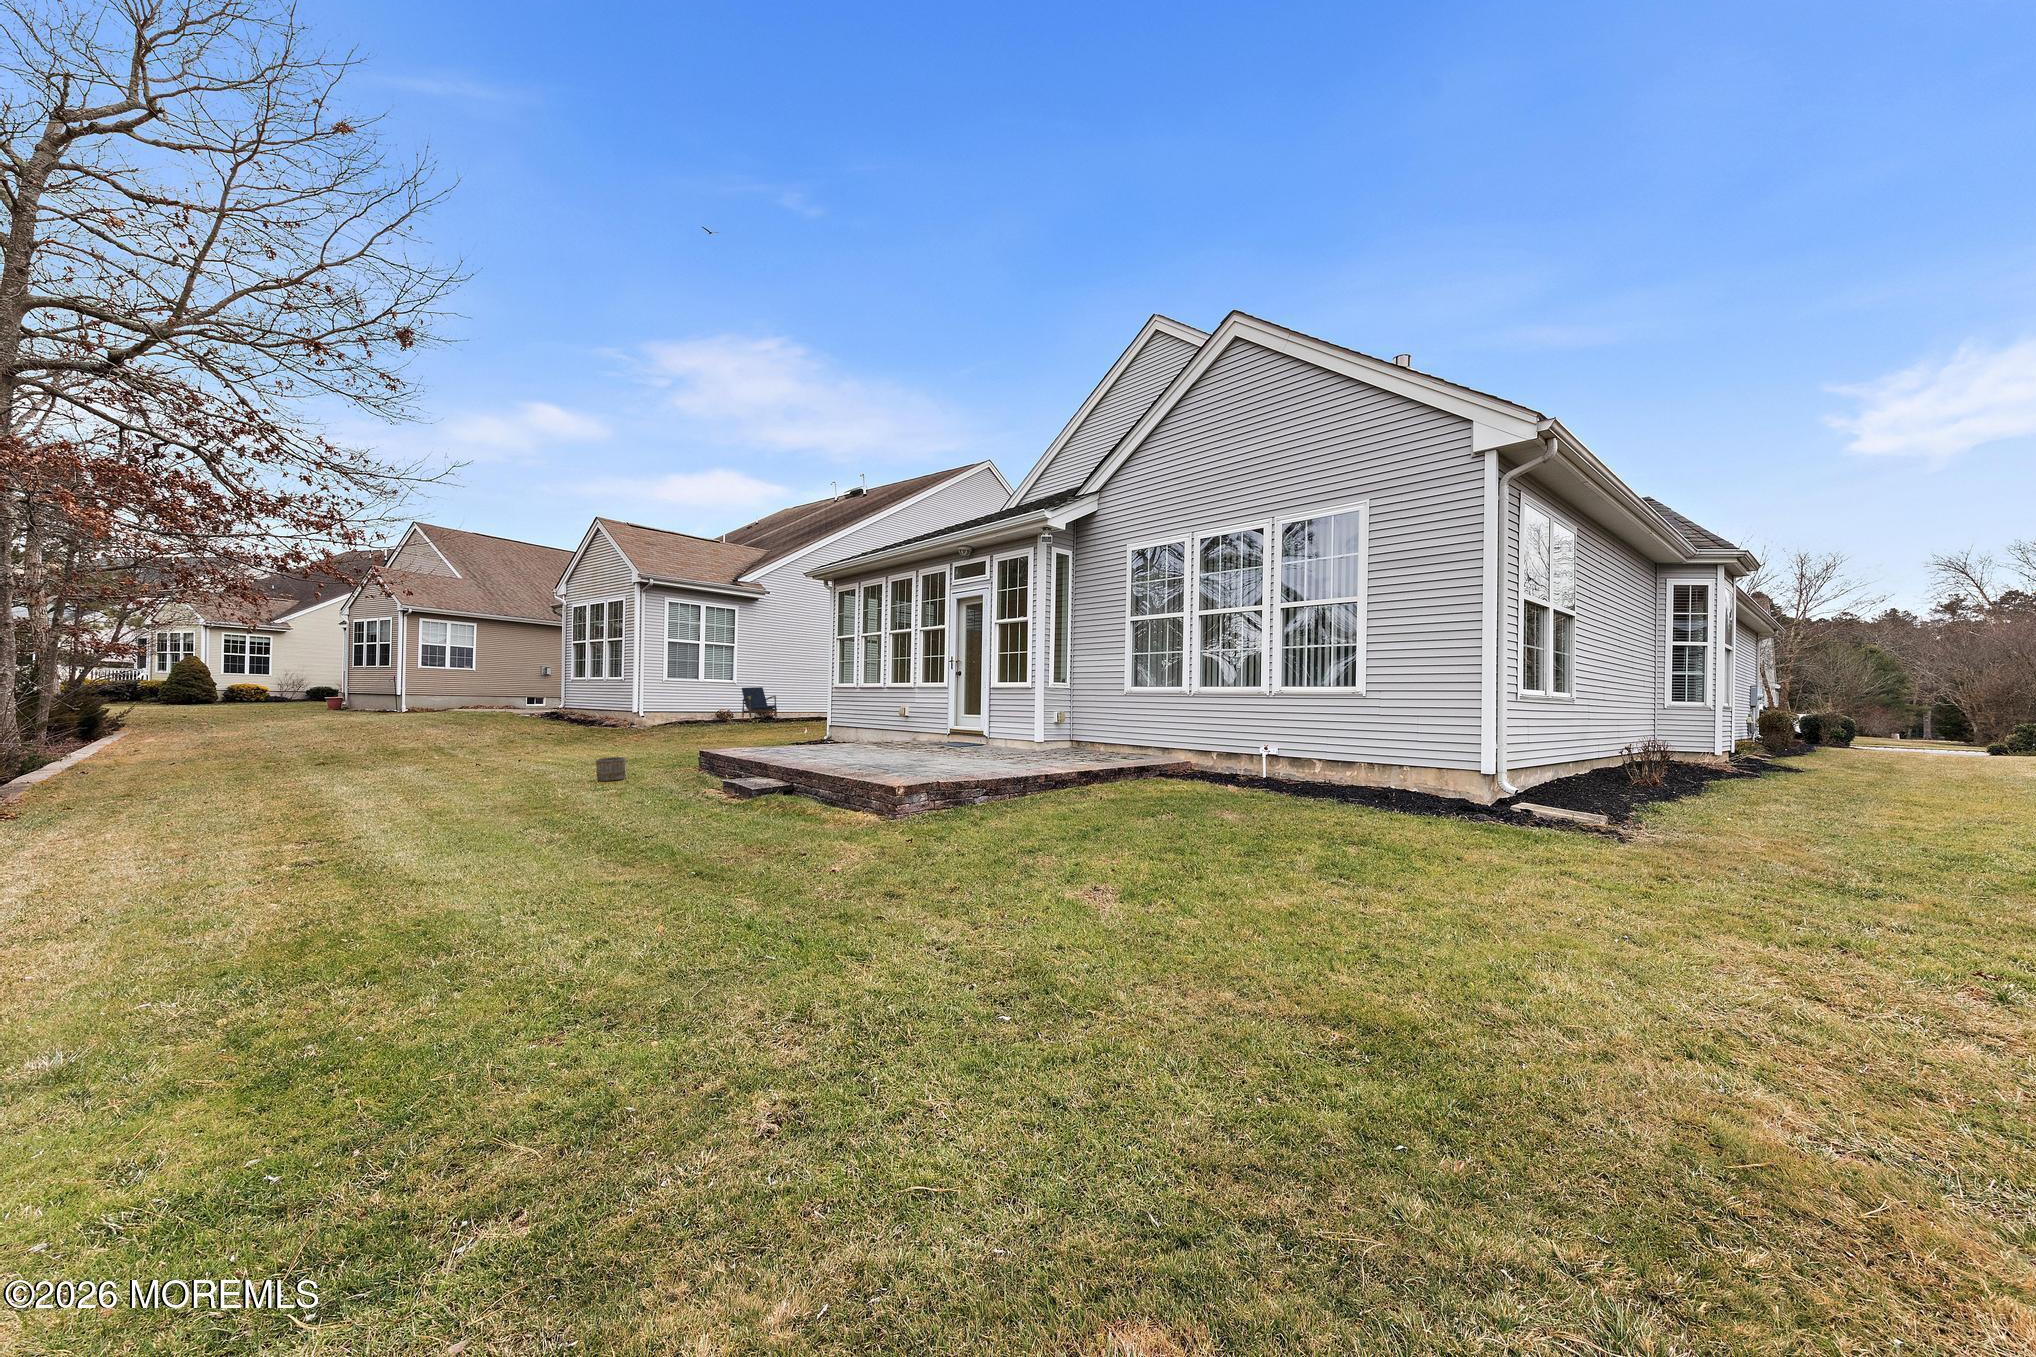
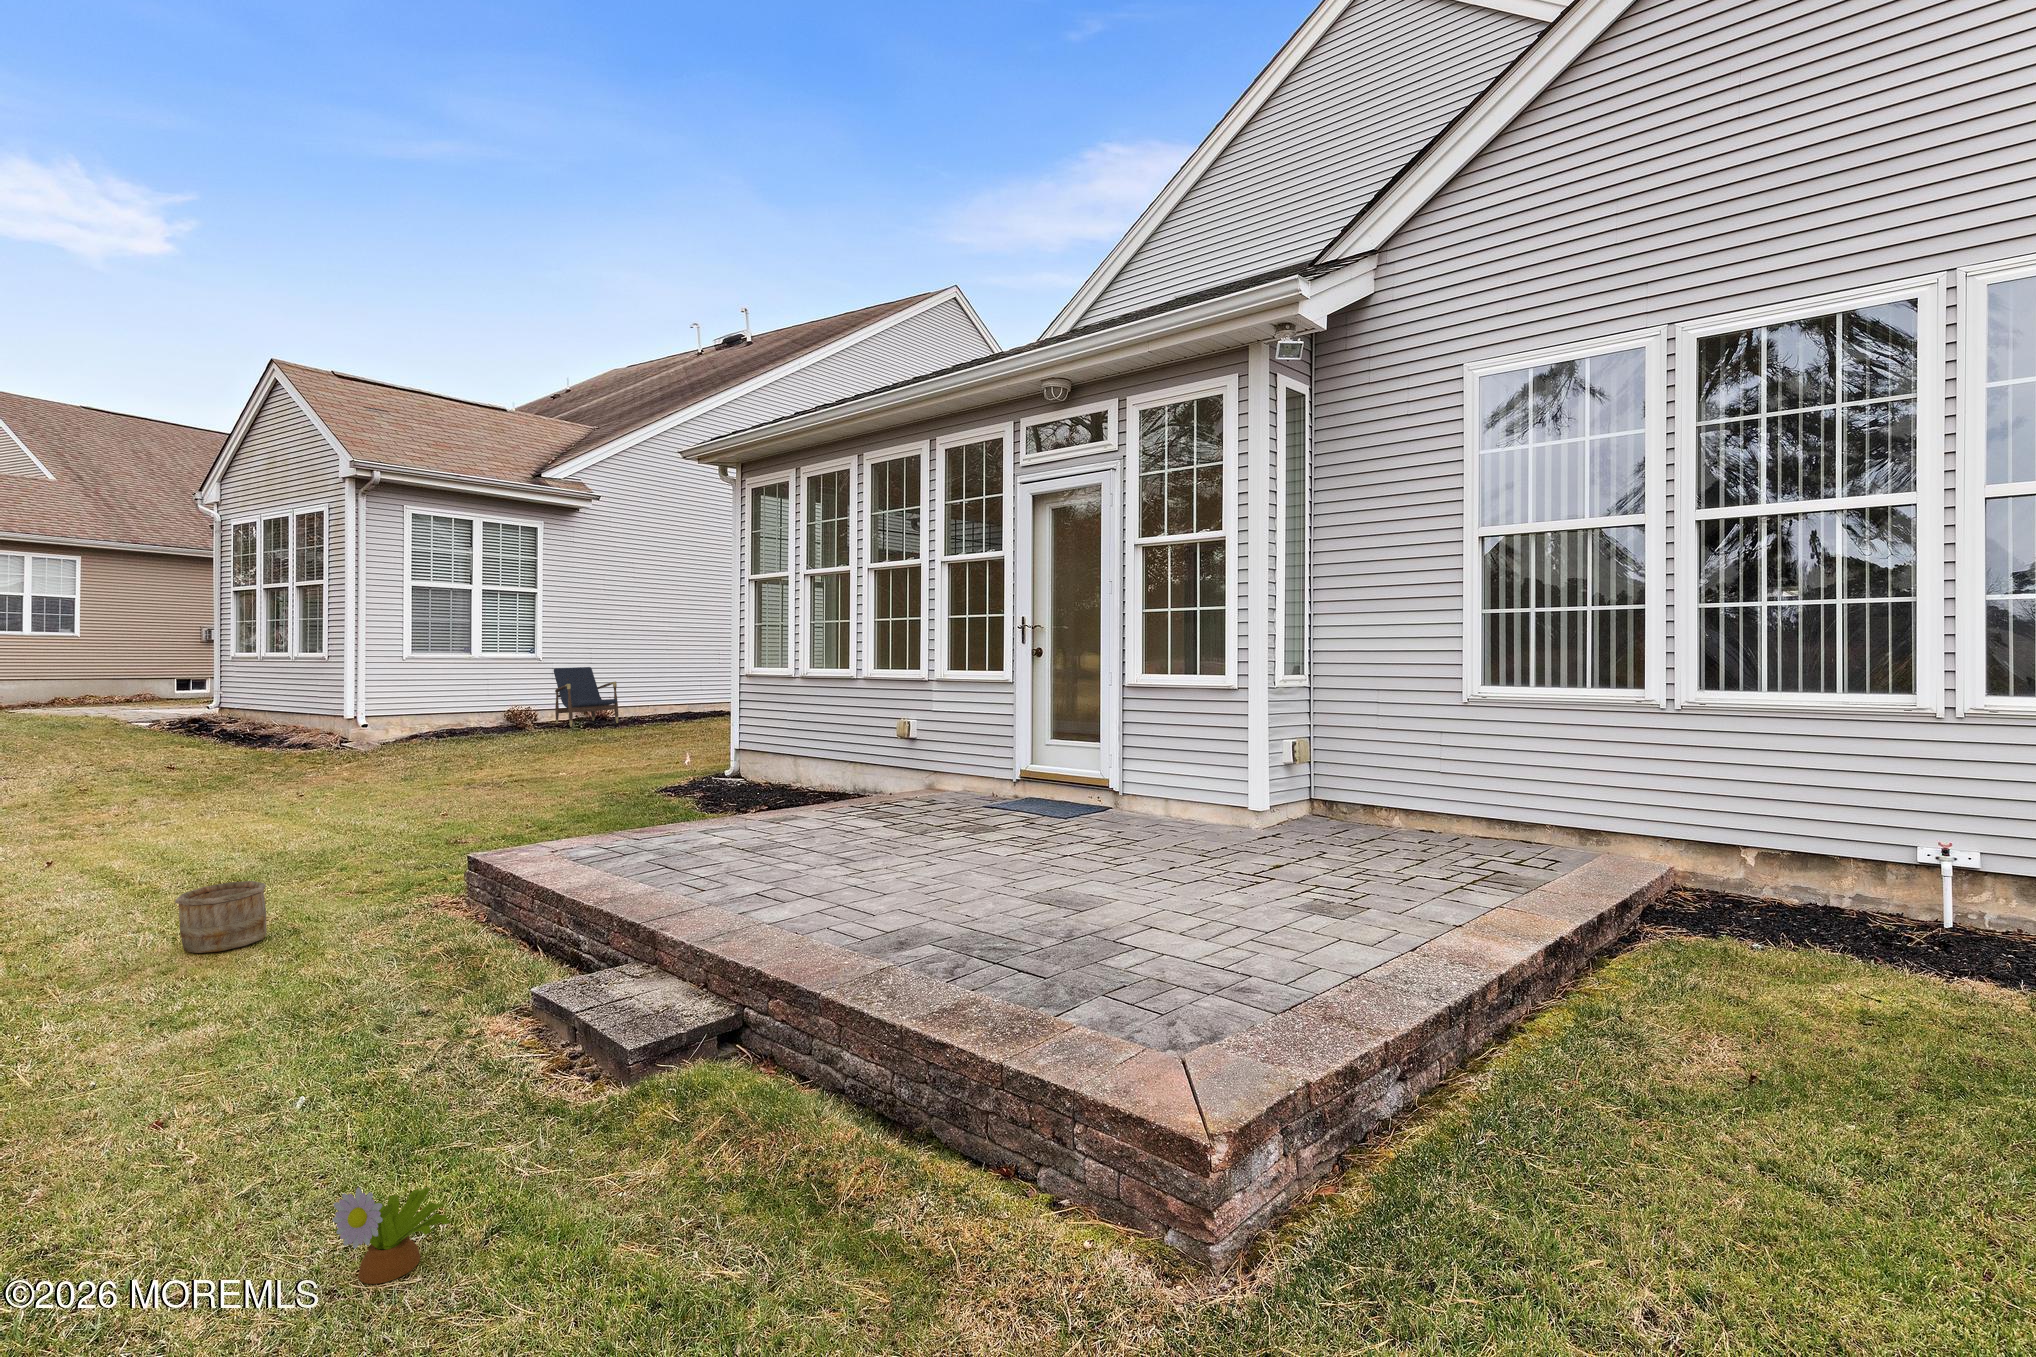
decorative plant: none [669,798,699,825] -> present [332,1186,450,1284]

